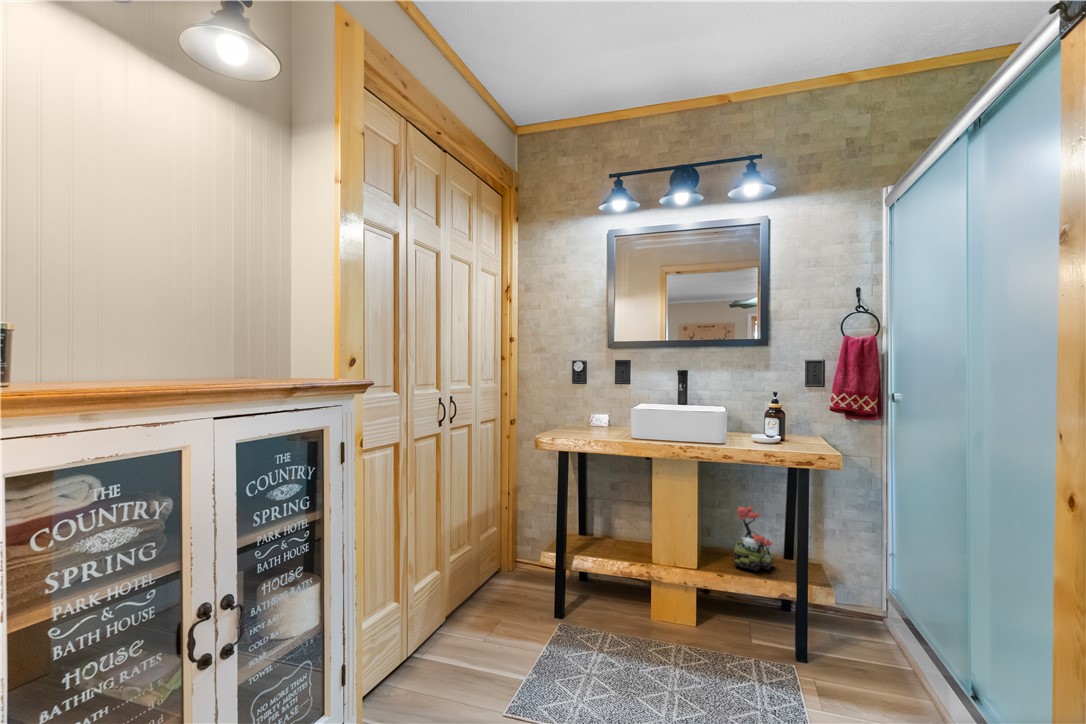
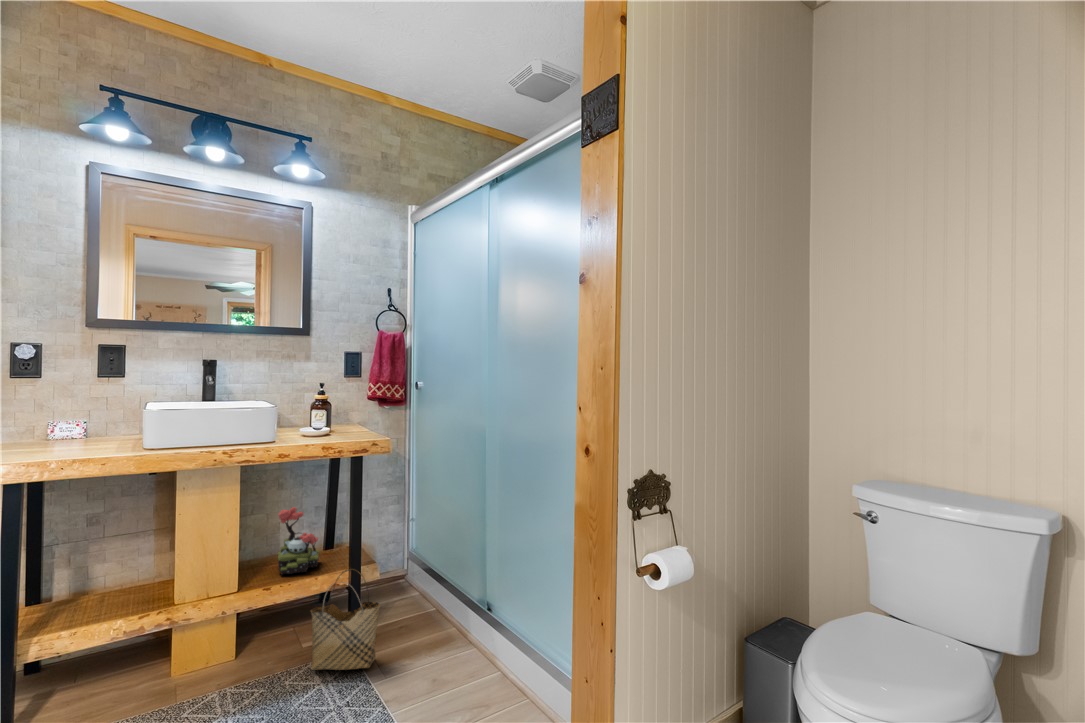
woven basket: none [752,583,823,693] -> present [311,569,380,670]

